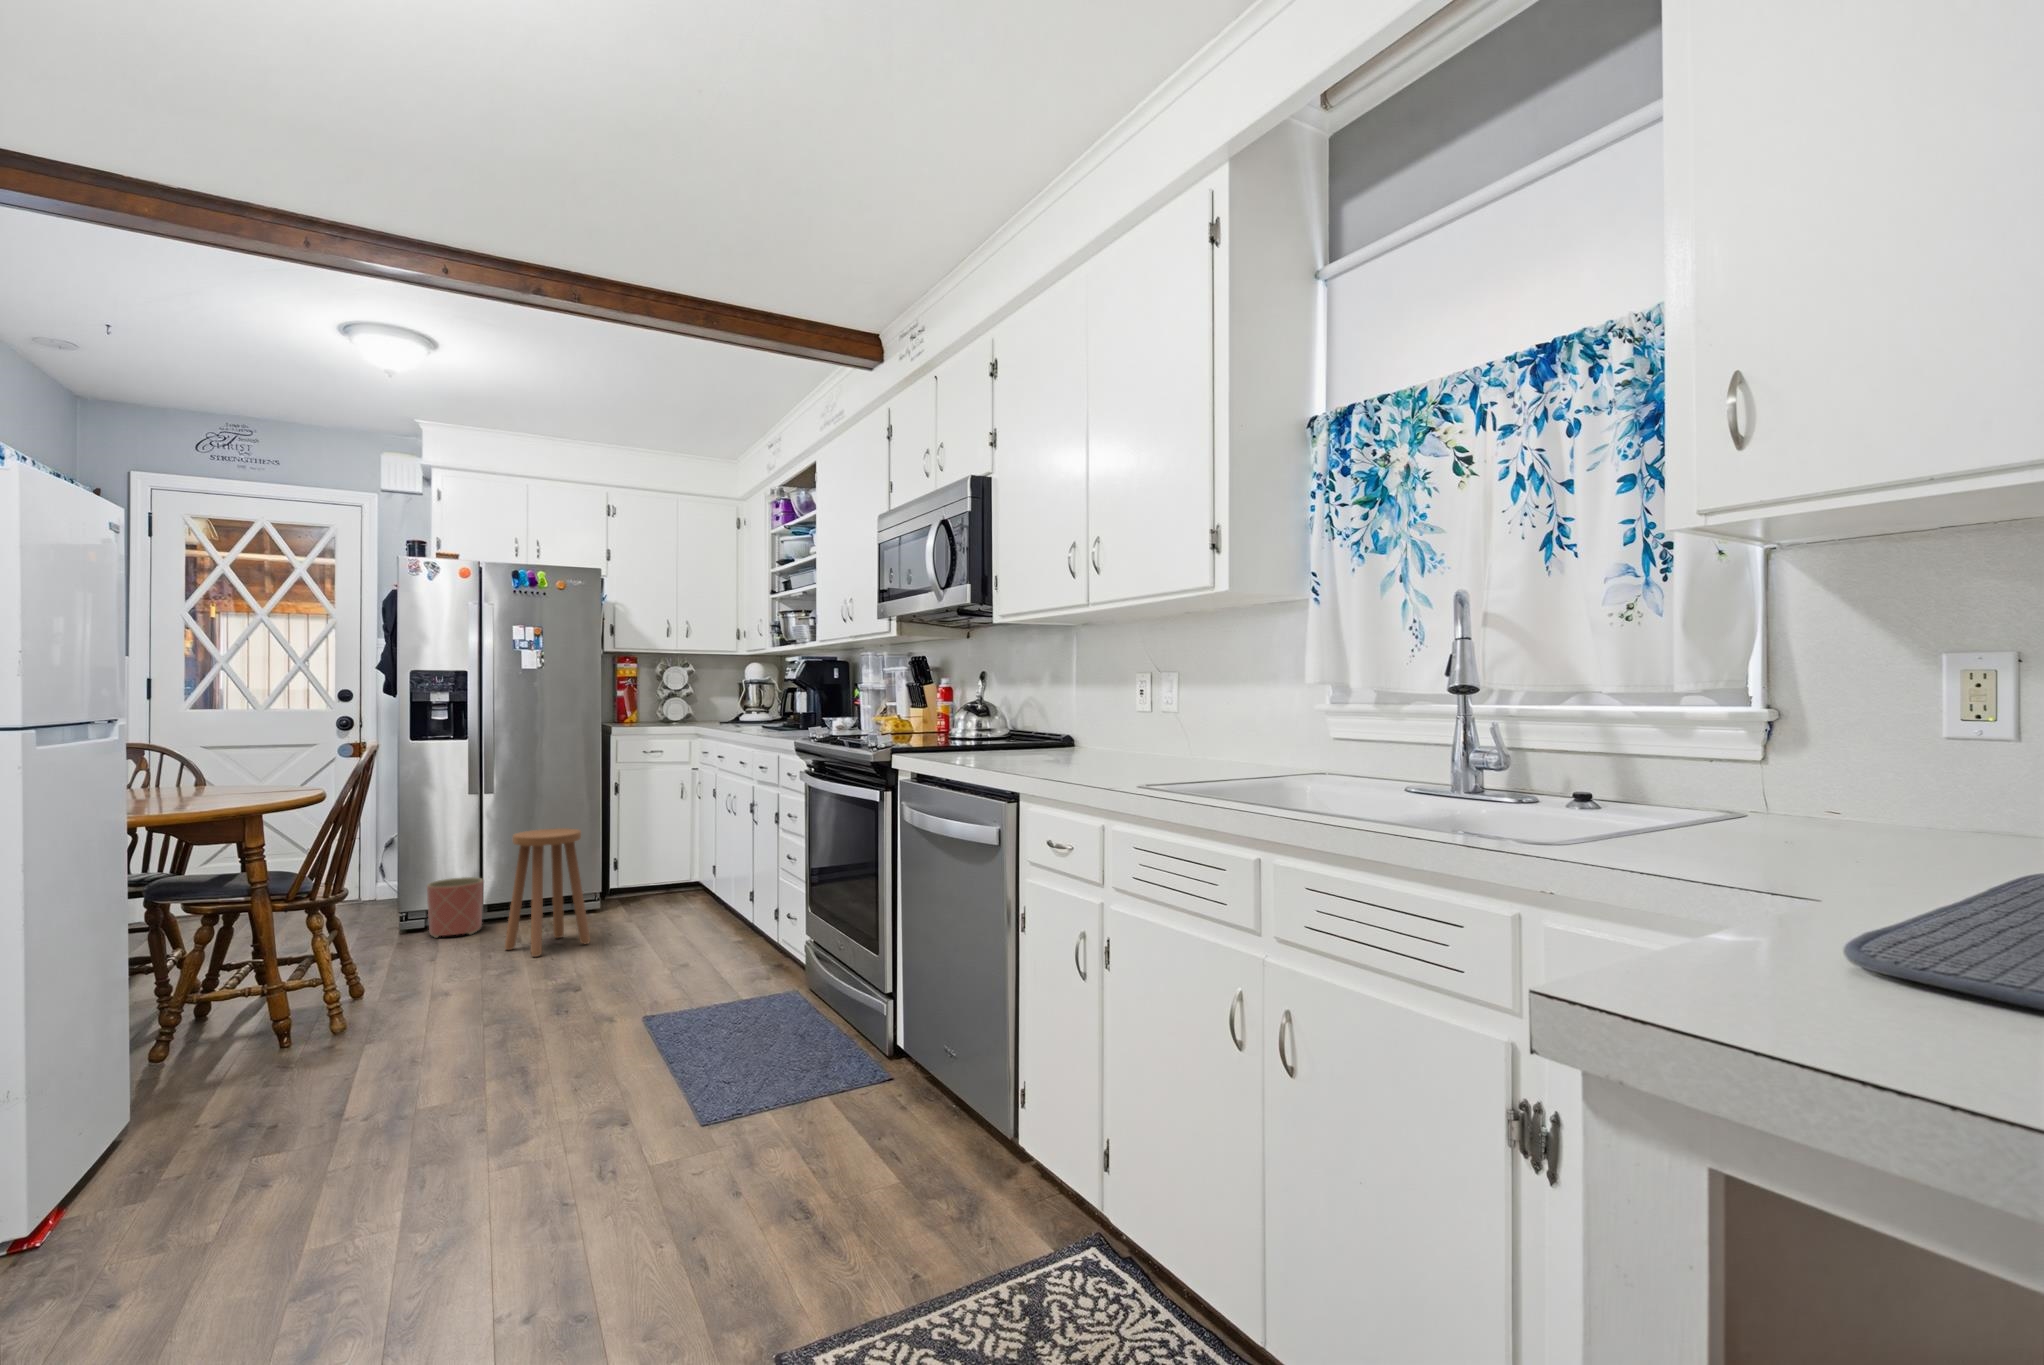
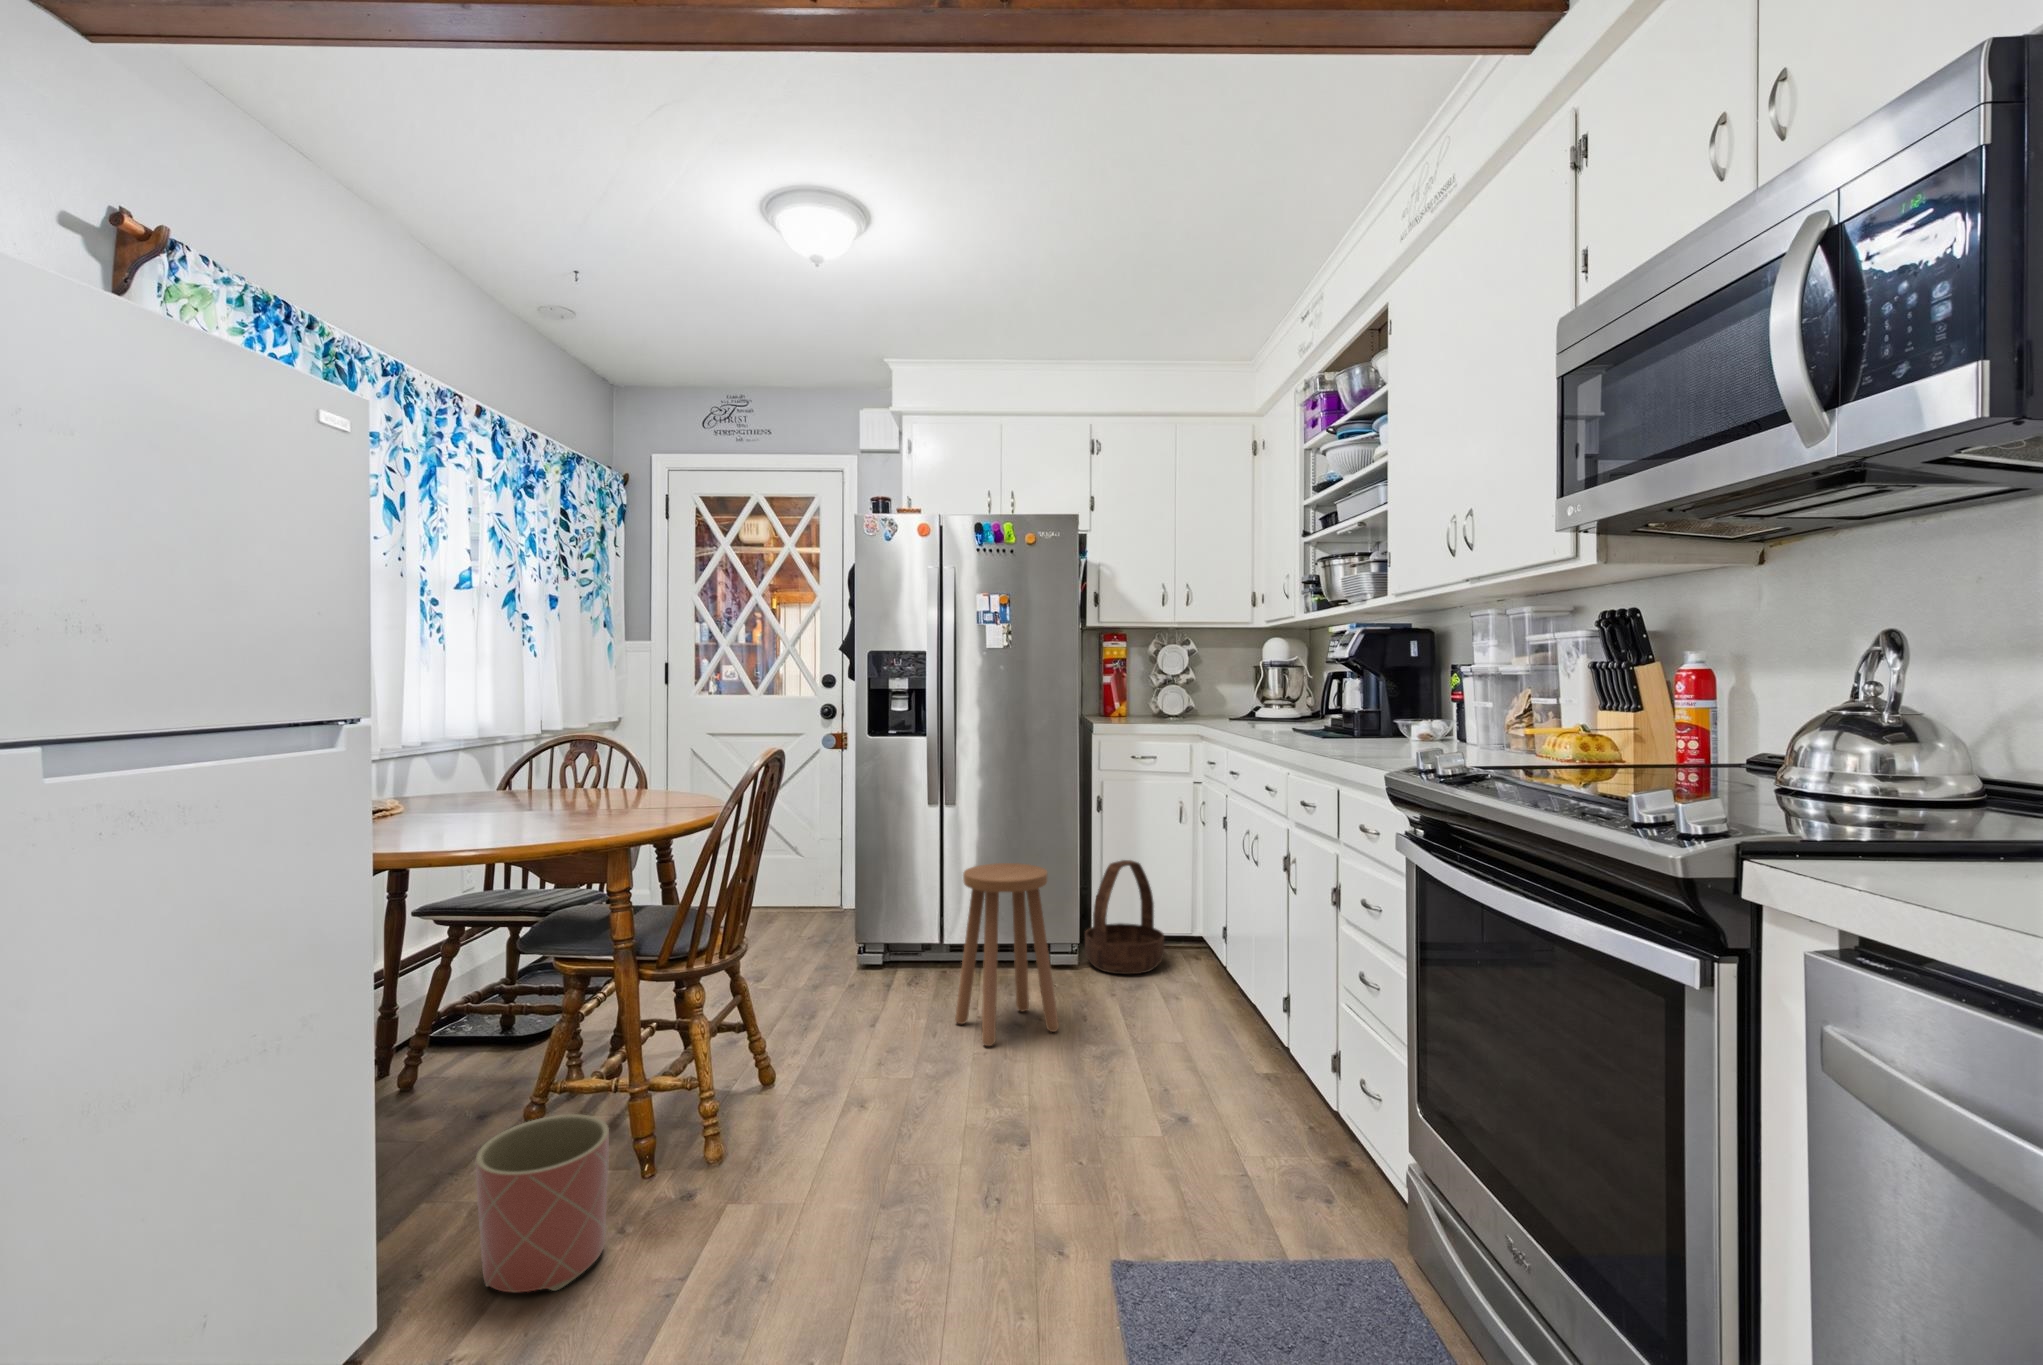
basket: none [605,828,668,912] -> present [1085,860,1164,974]
planter: present [427,877,484,938] -> present [476,1114,609,1292]

